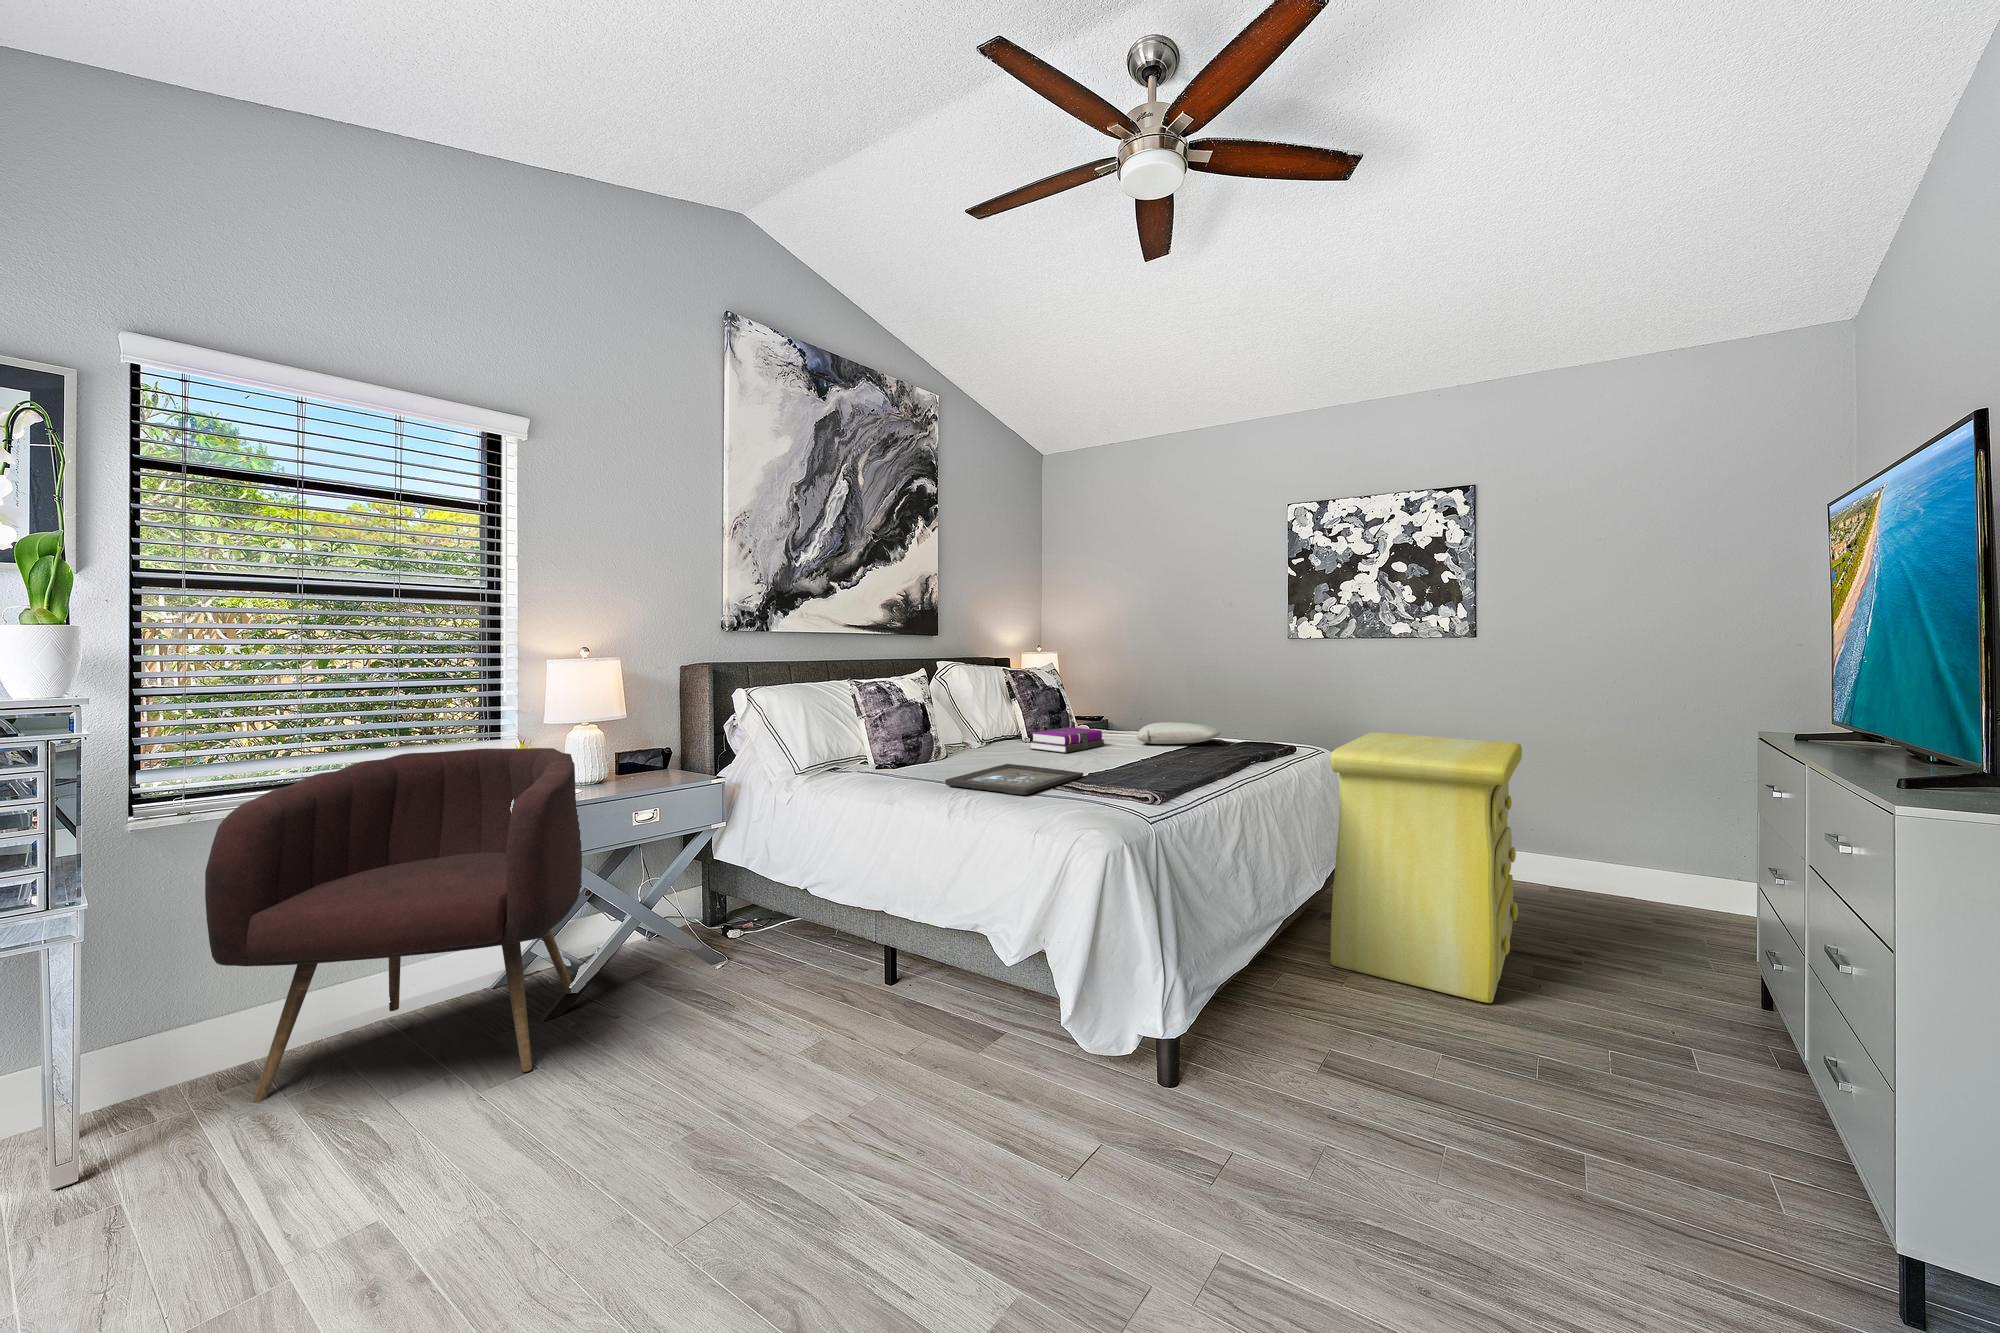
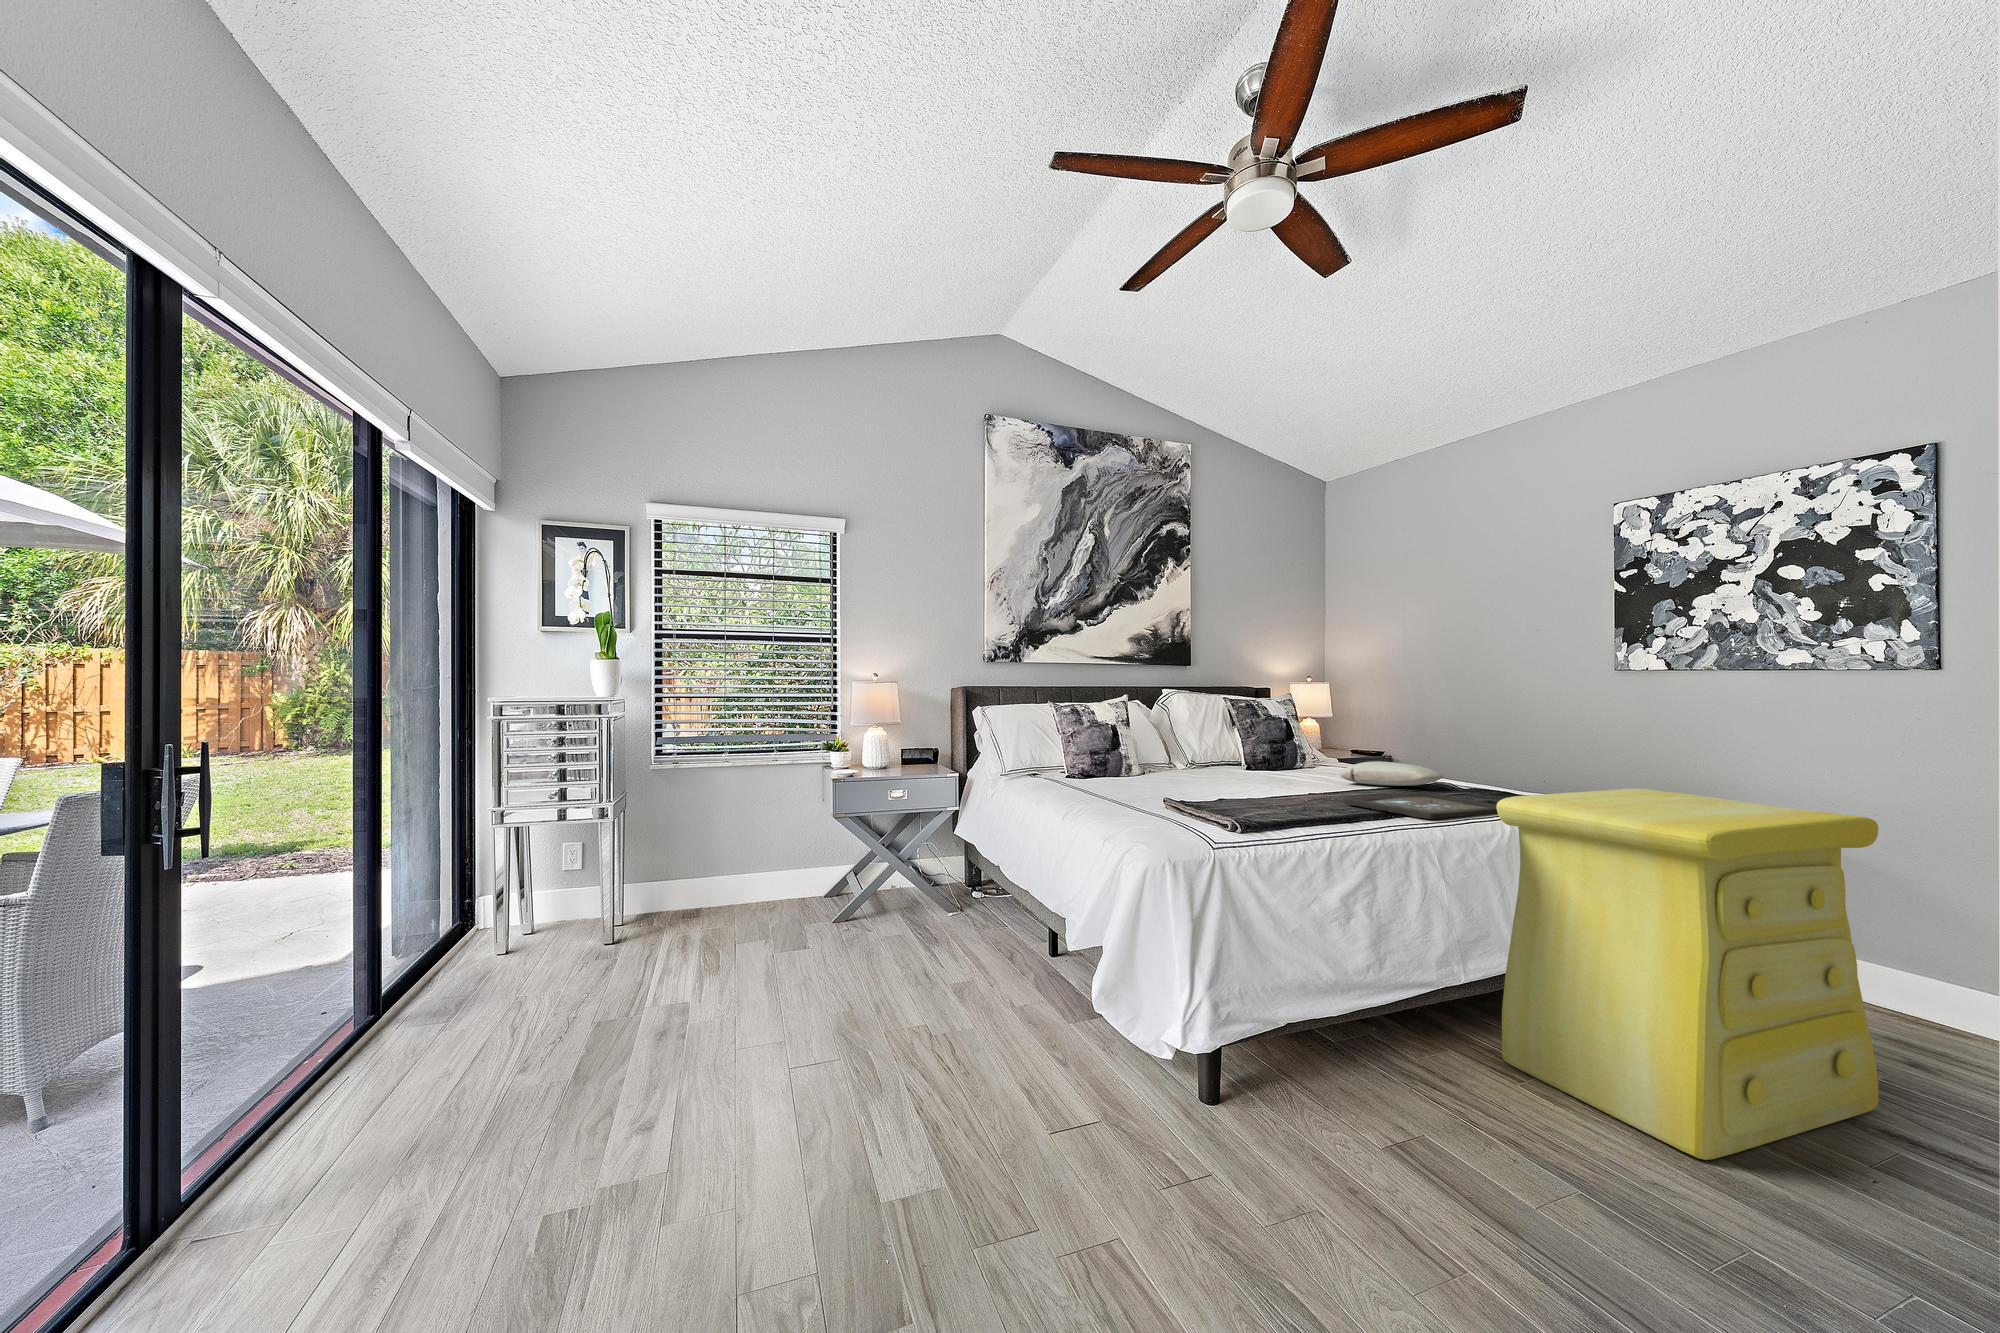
notebook: present [1030,727,1104,753] -> none [1223,760,1304,783]
armchair: present [205,748,582,1103] -> none [646,739,837,951]
tray: present [945,764,1083,795] -> present [1344,792,1498,819]

